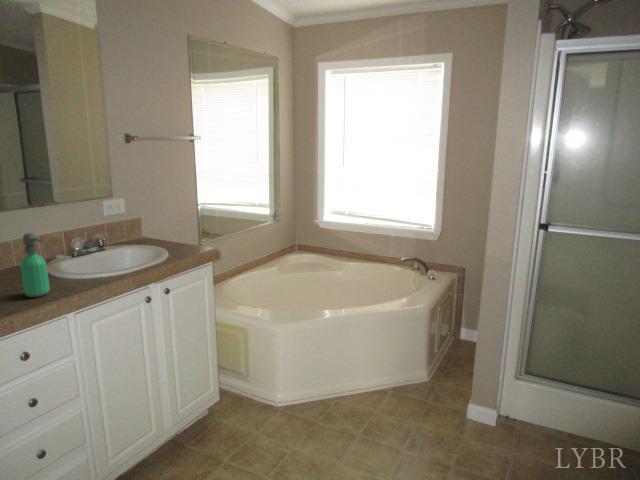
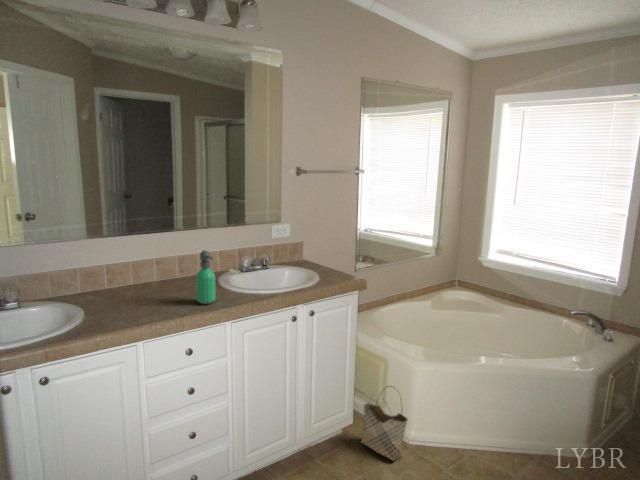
woven basket: none [229,354,276,425] -> present [361,386,407,461]

